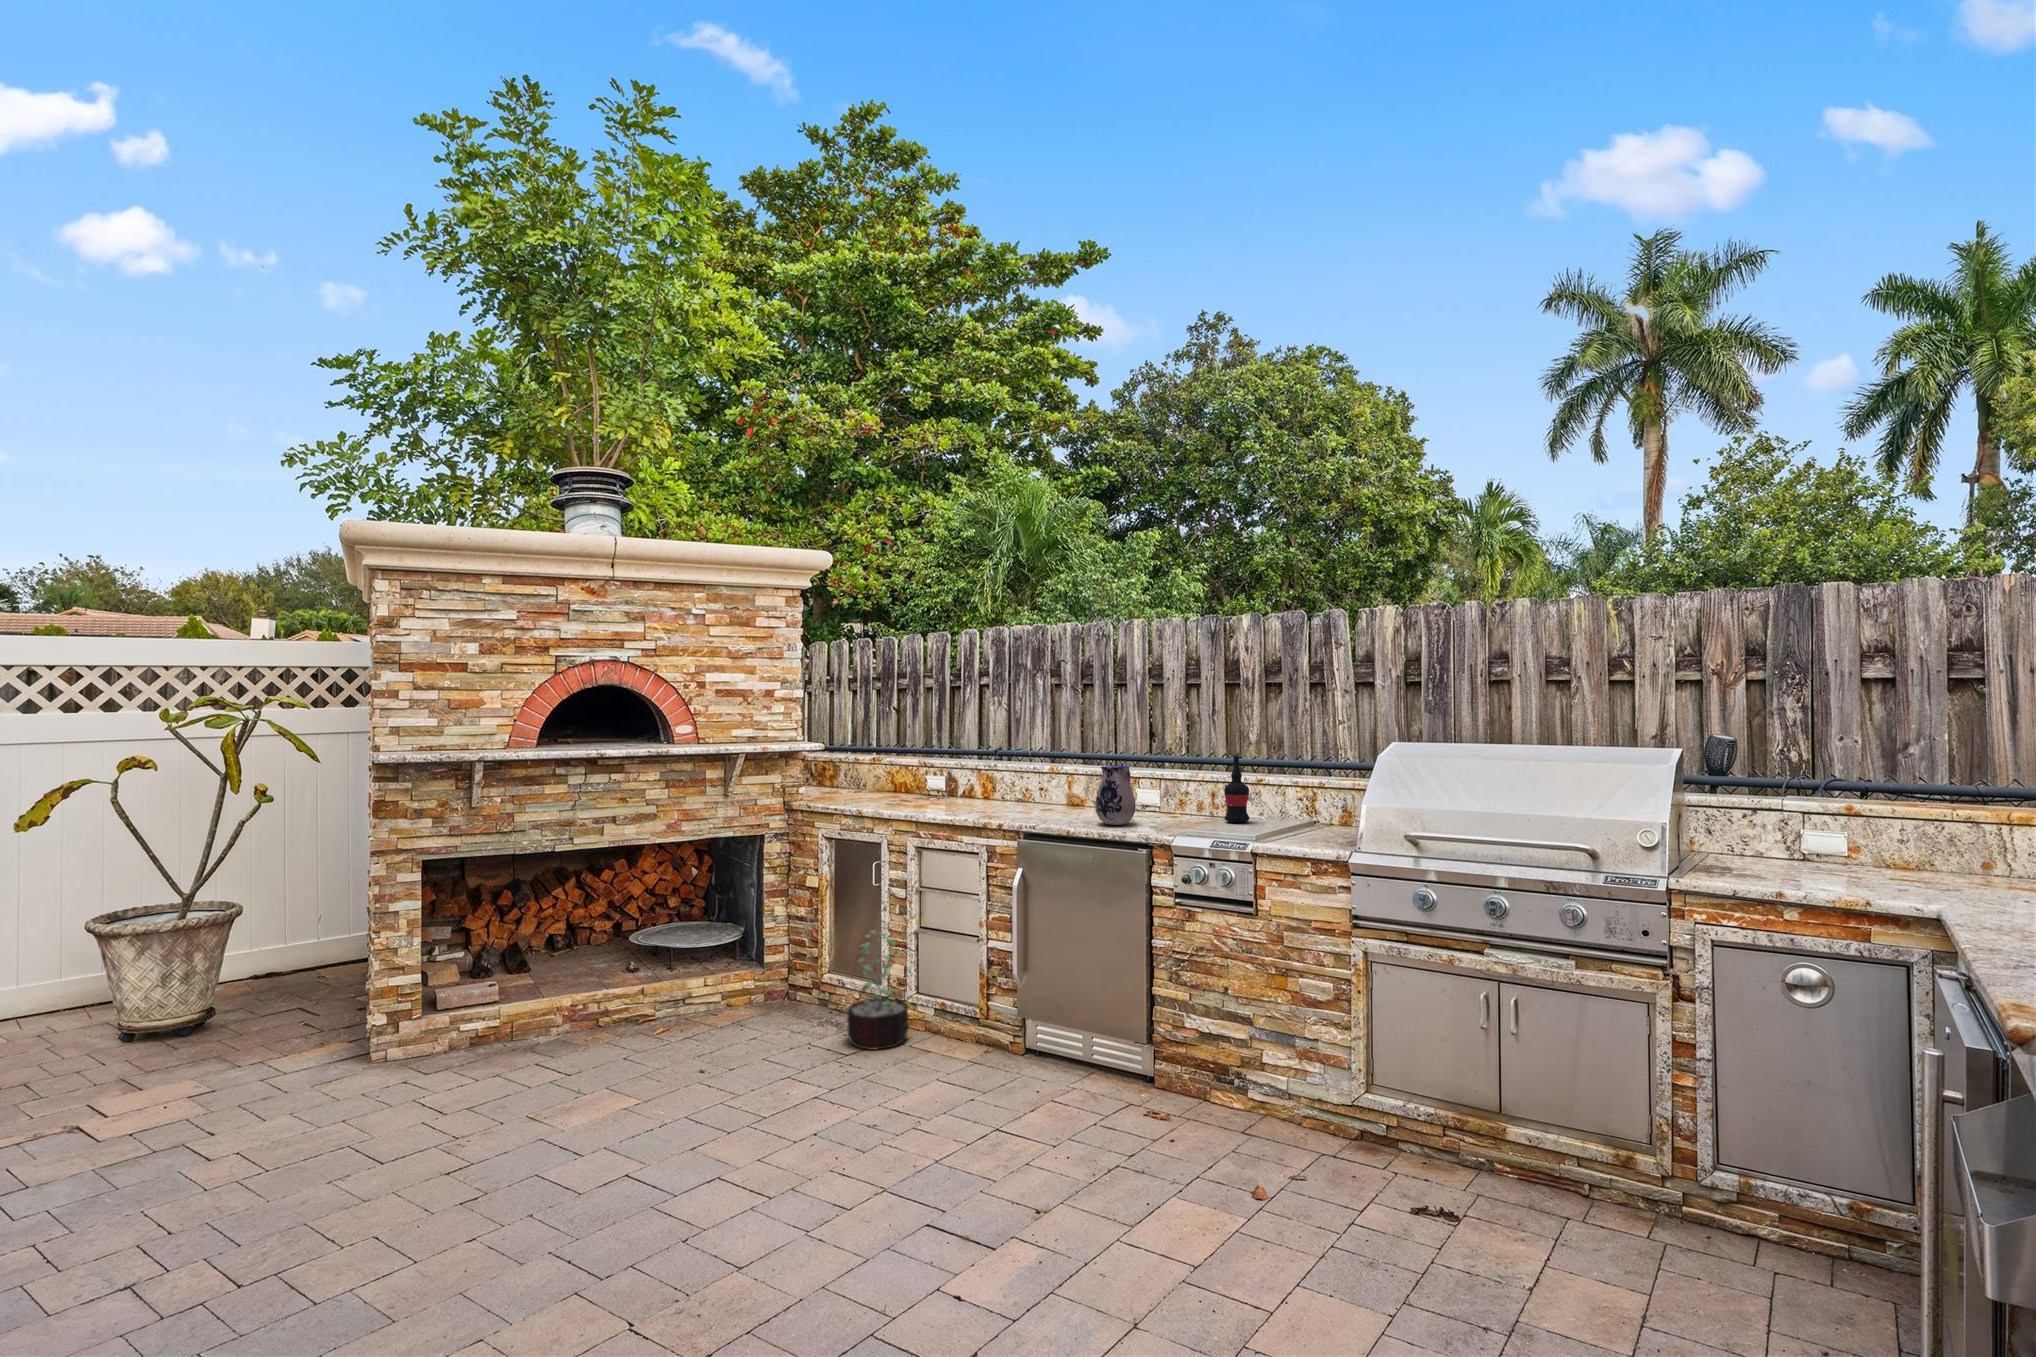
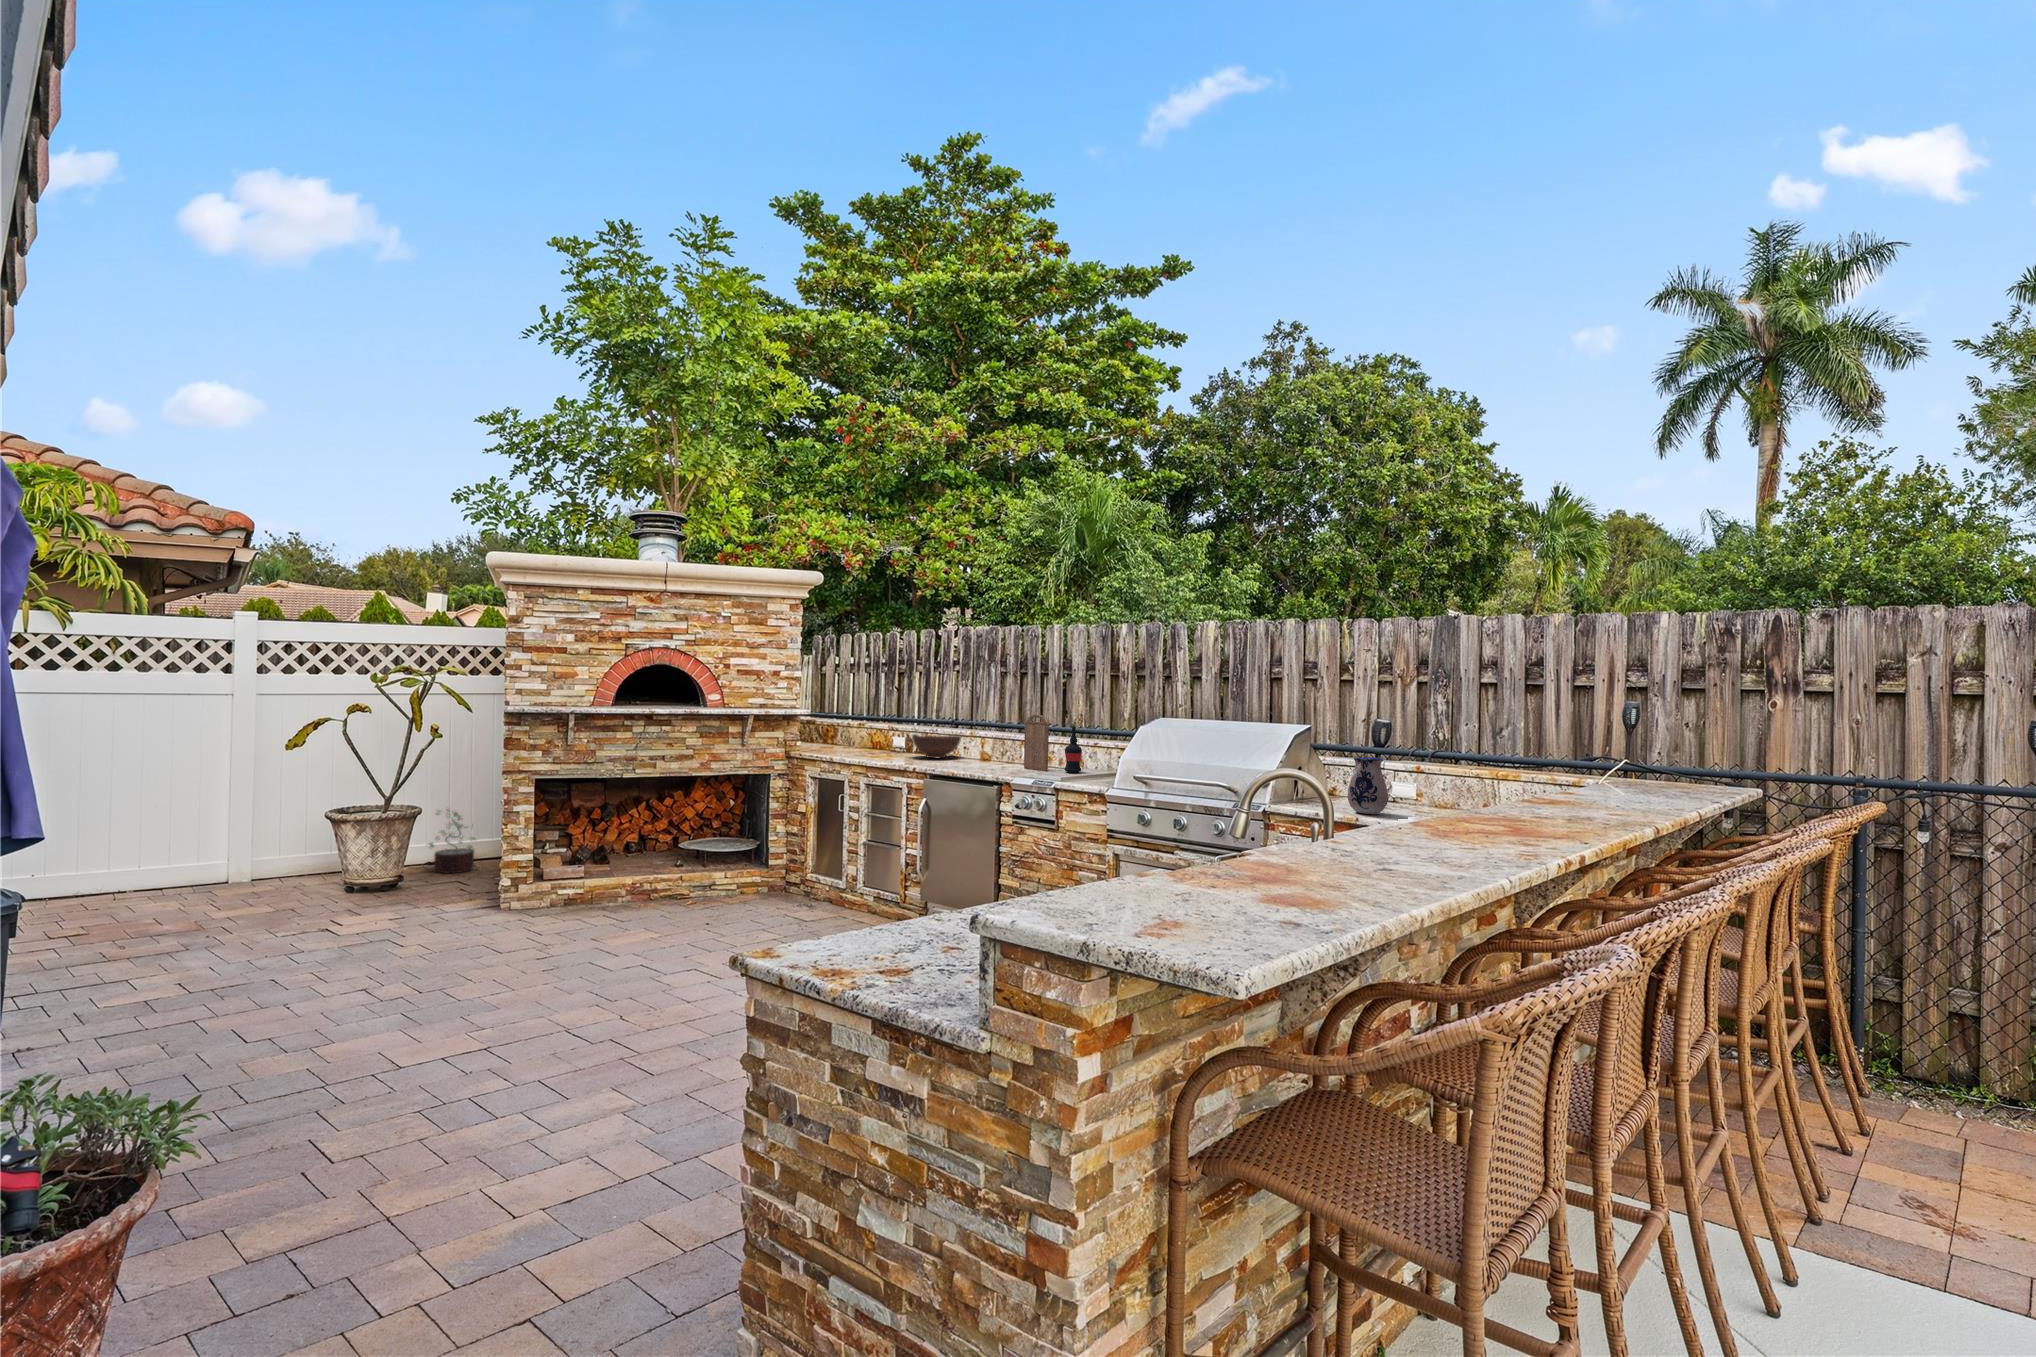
cutting board: none [1156,740,1198,821] -> present [1024,715,1049,771]
ceramic pitcher: present [1095,766,1136,825] -> present [1348,758,1388,814]
fruit bowl: none [974,770,1043,805] -> present [912,734,961,758]
decorative plant: present [847,930,909,1049] -> present [429,809,474,873]

